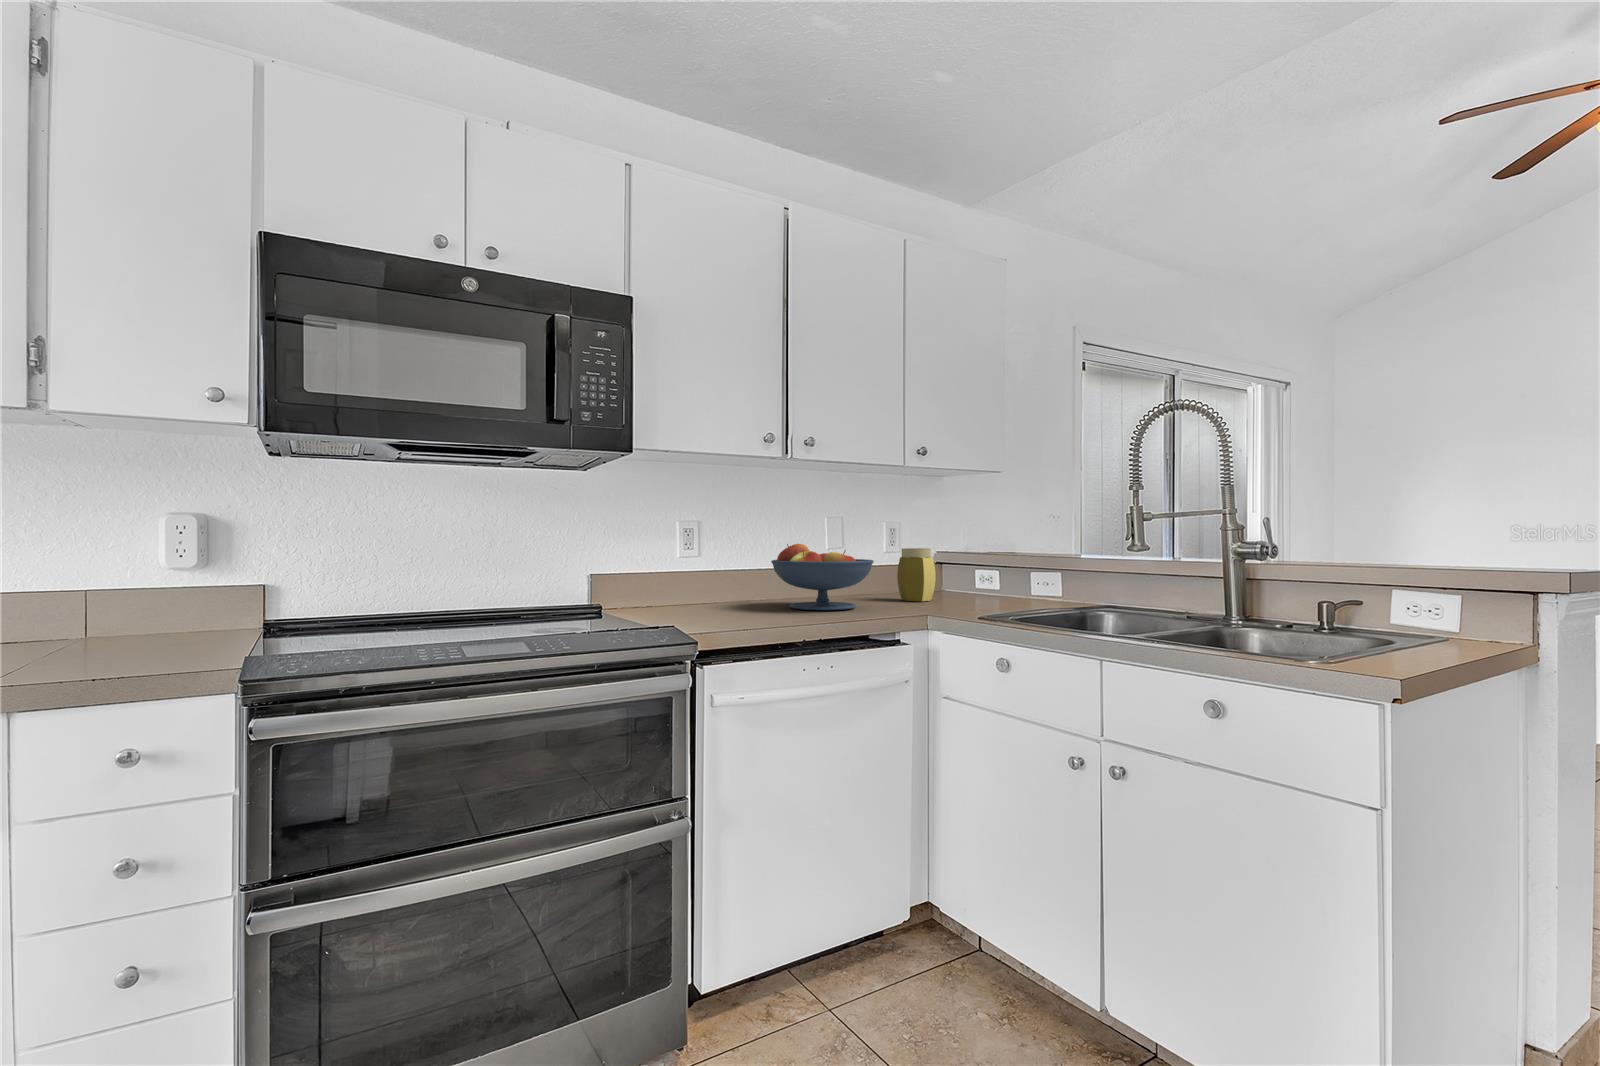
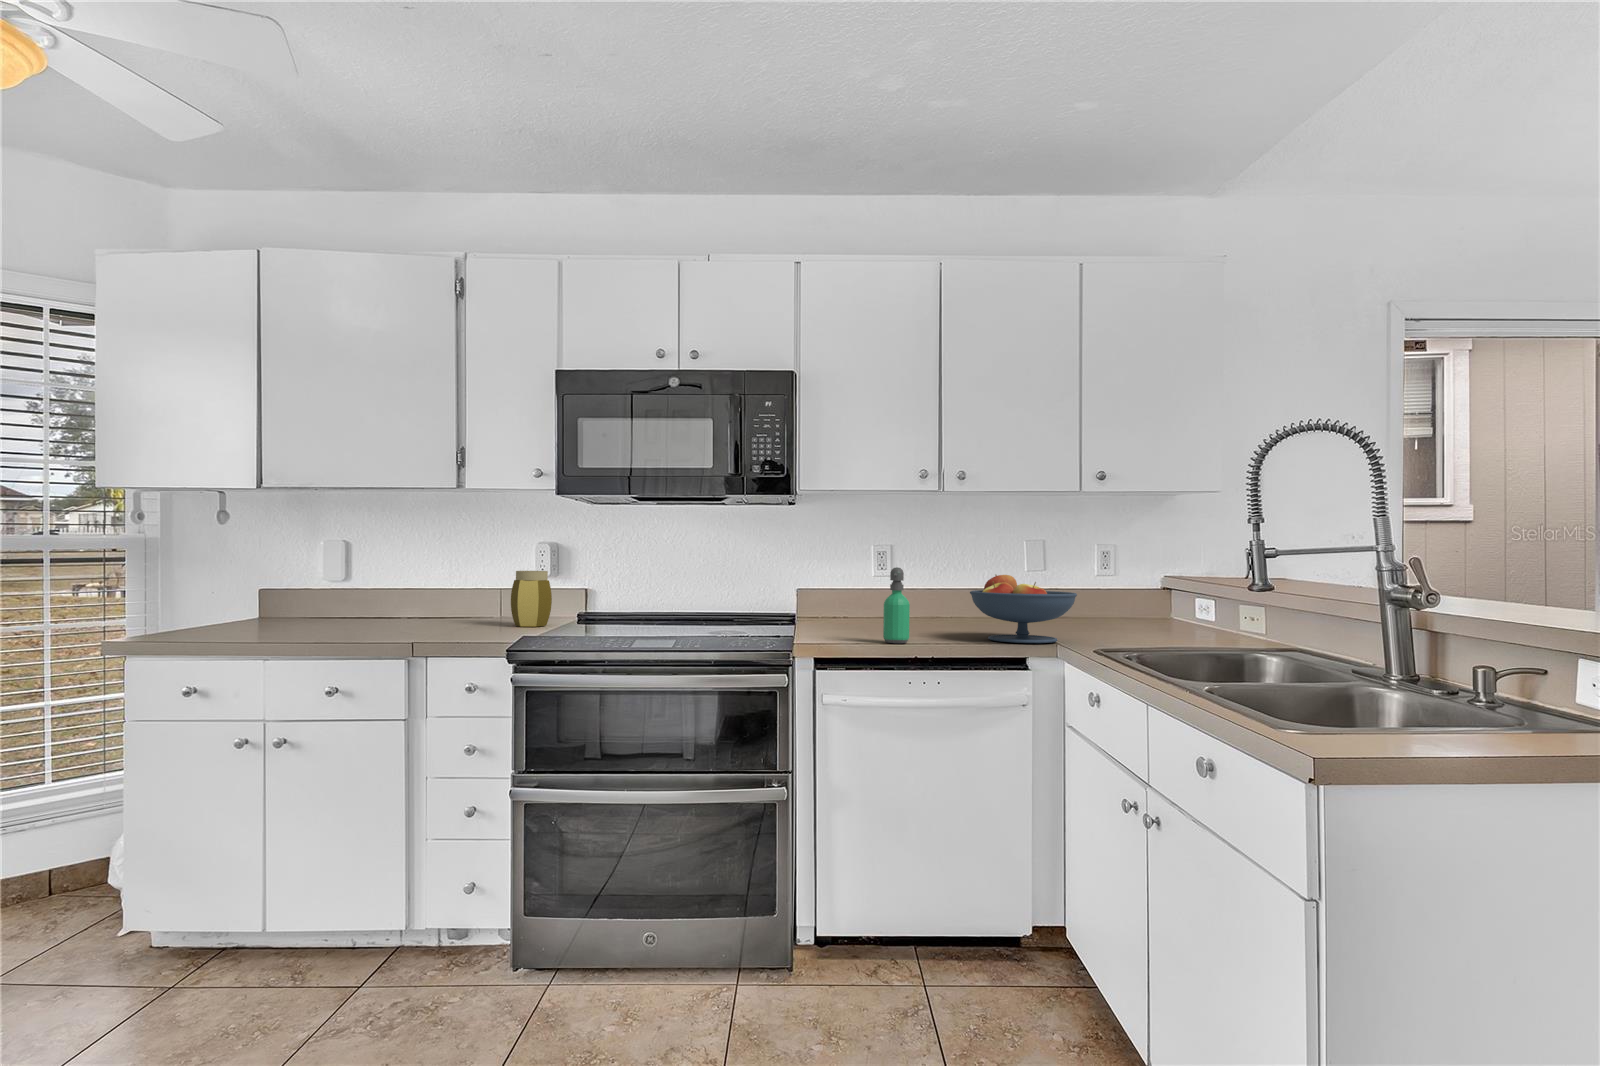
soap dispenser: none [722,537,751,621] -> present [883,567,910,643]
jar: present [897,548,936,601] -> present [511,571,552,627]

